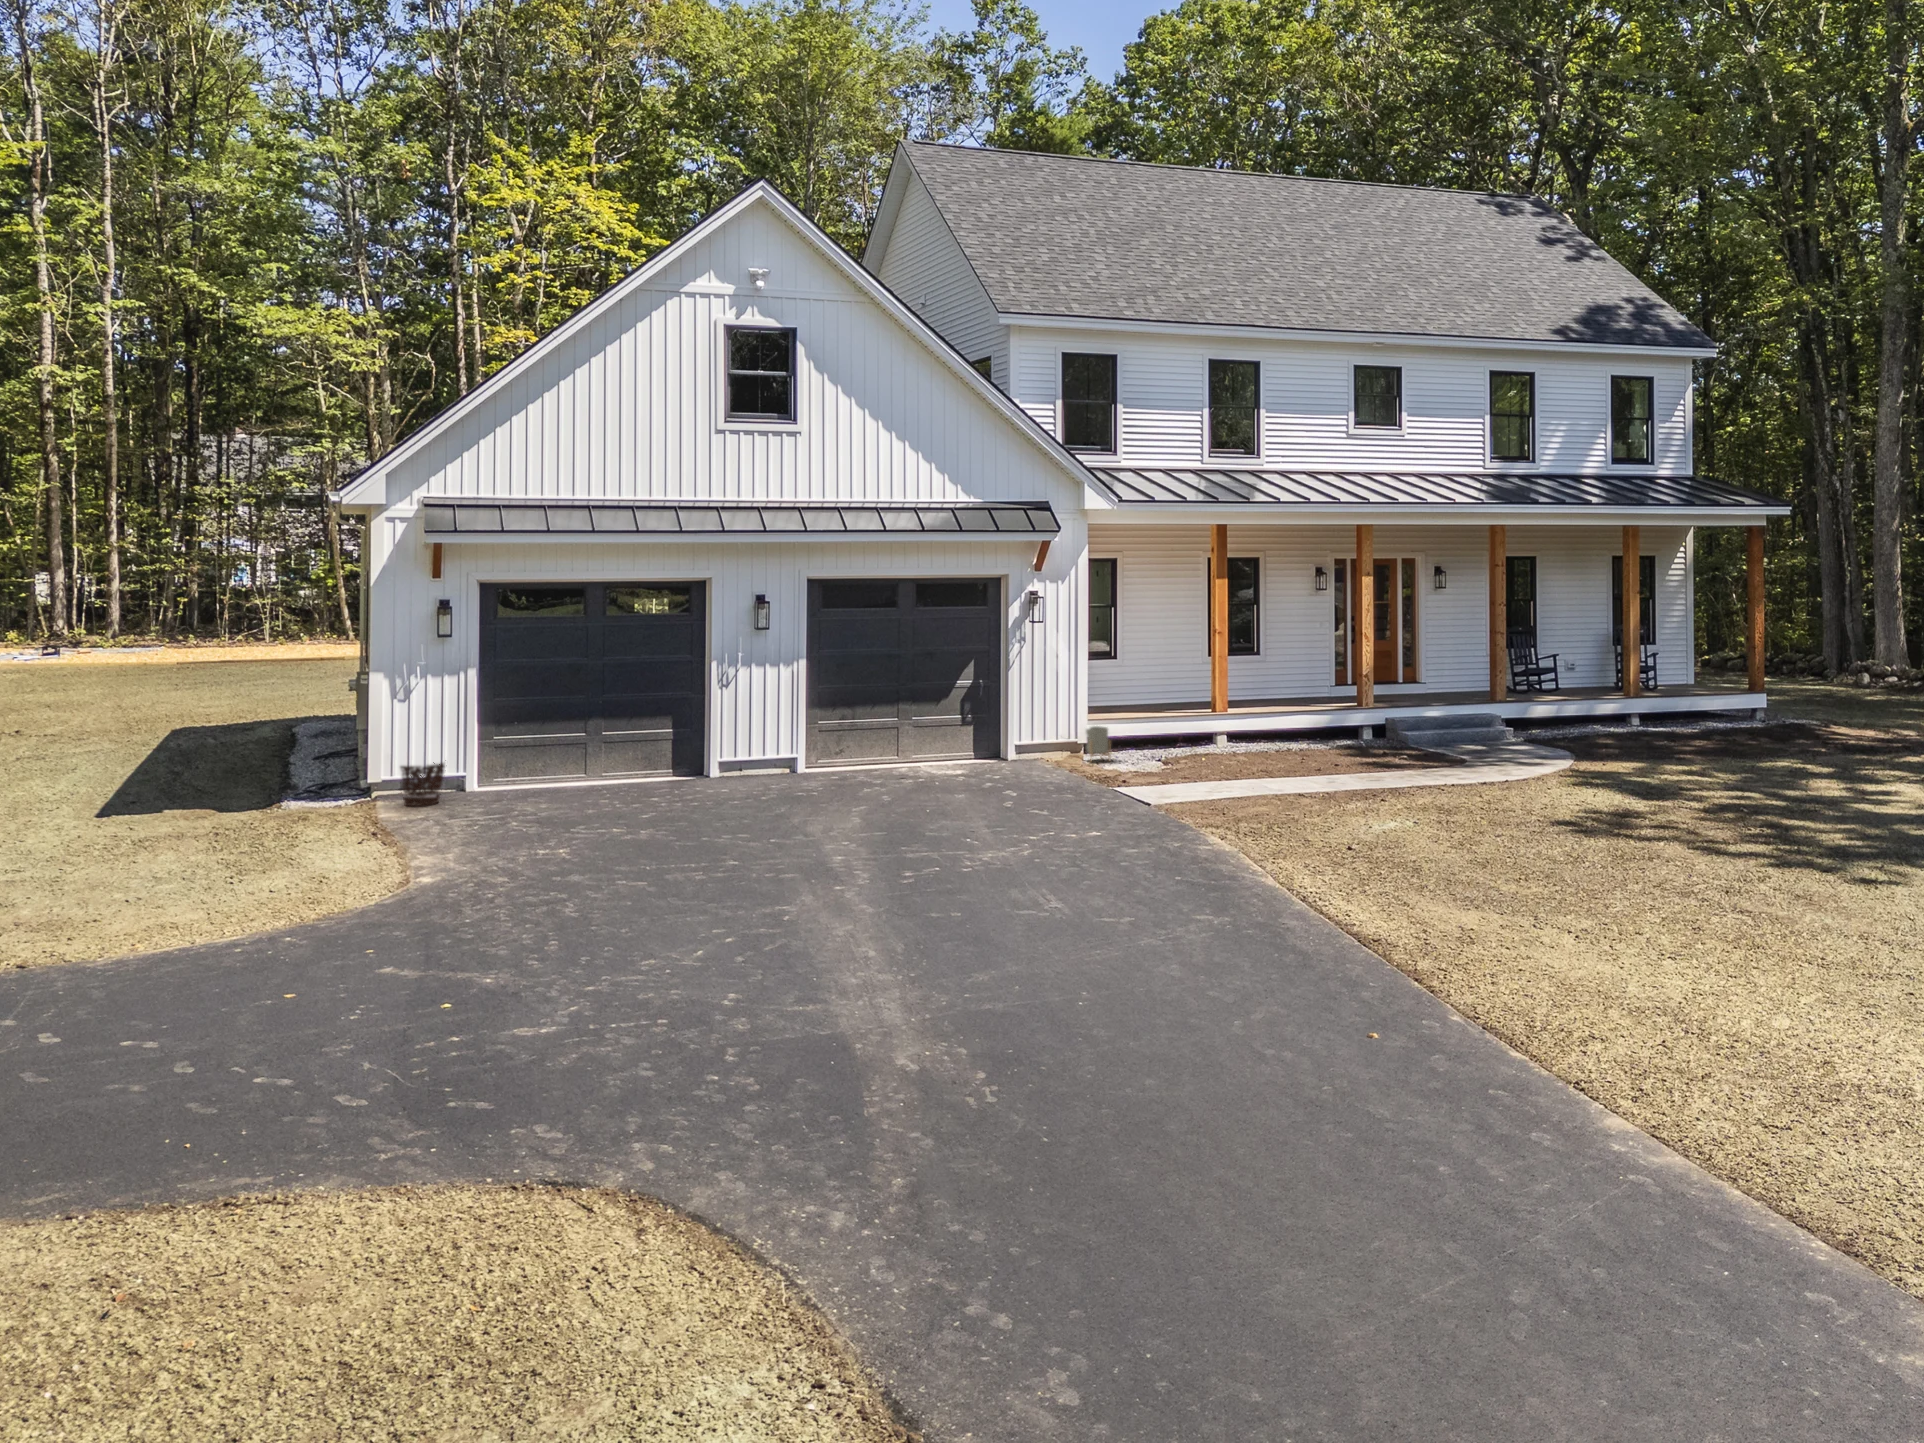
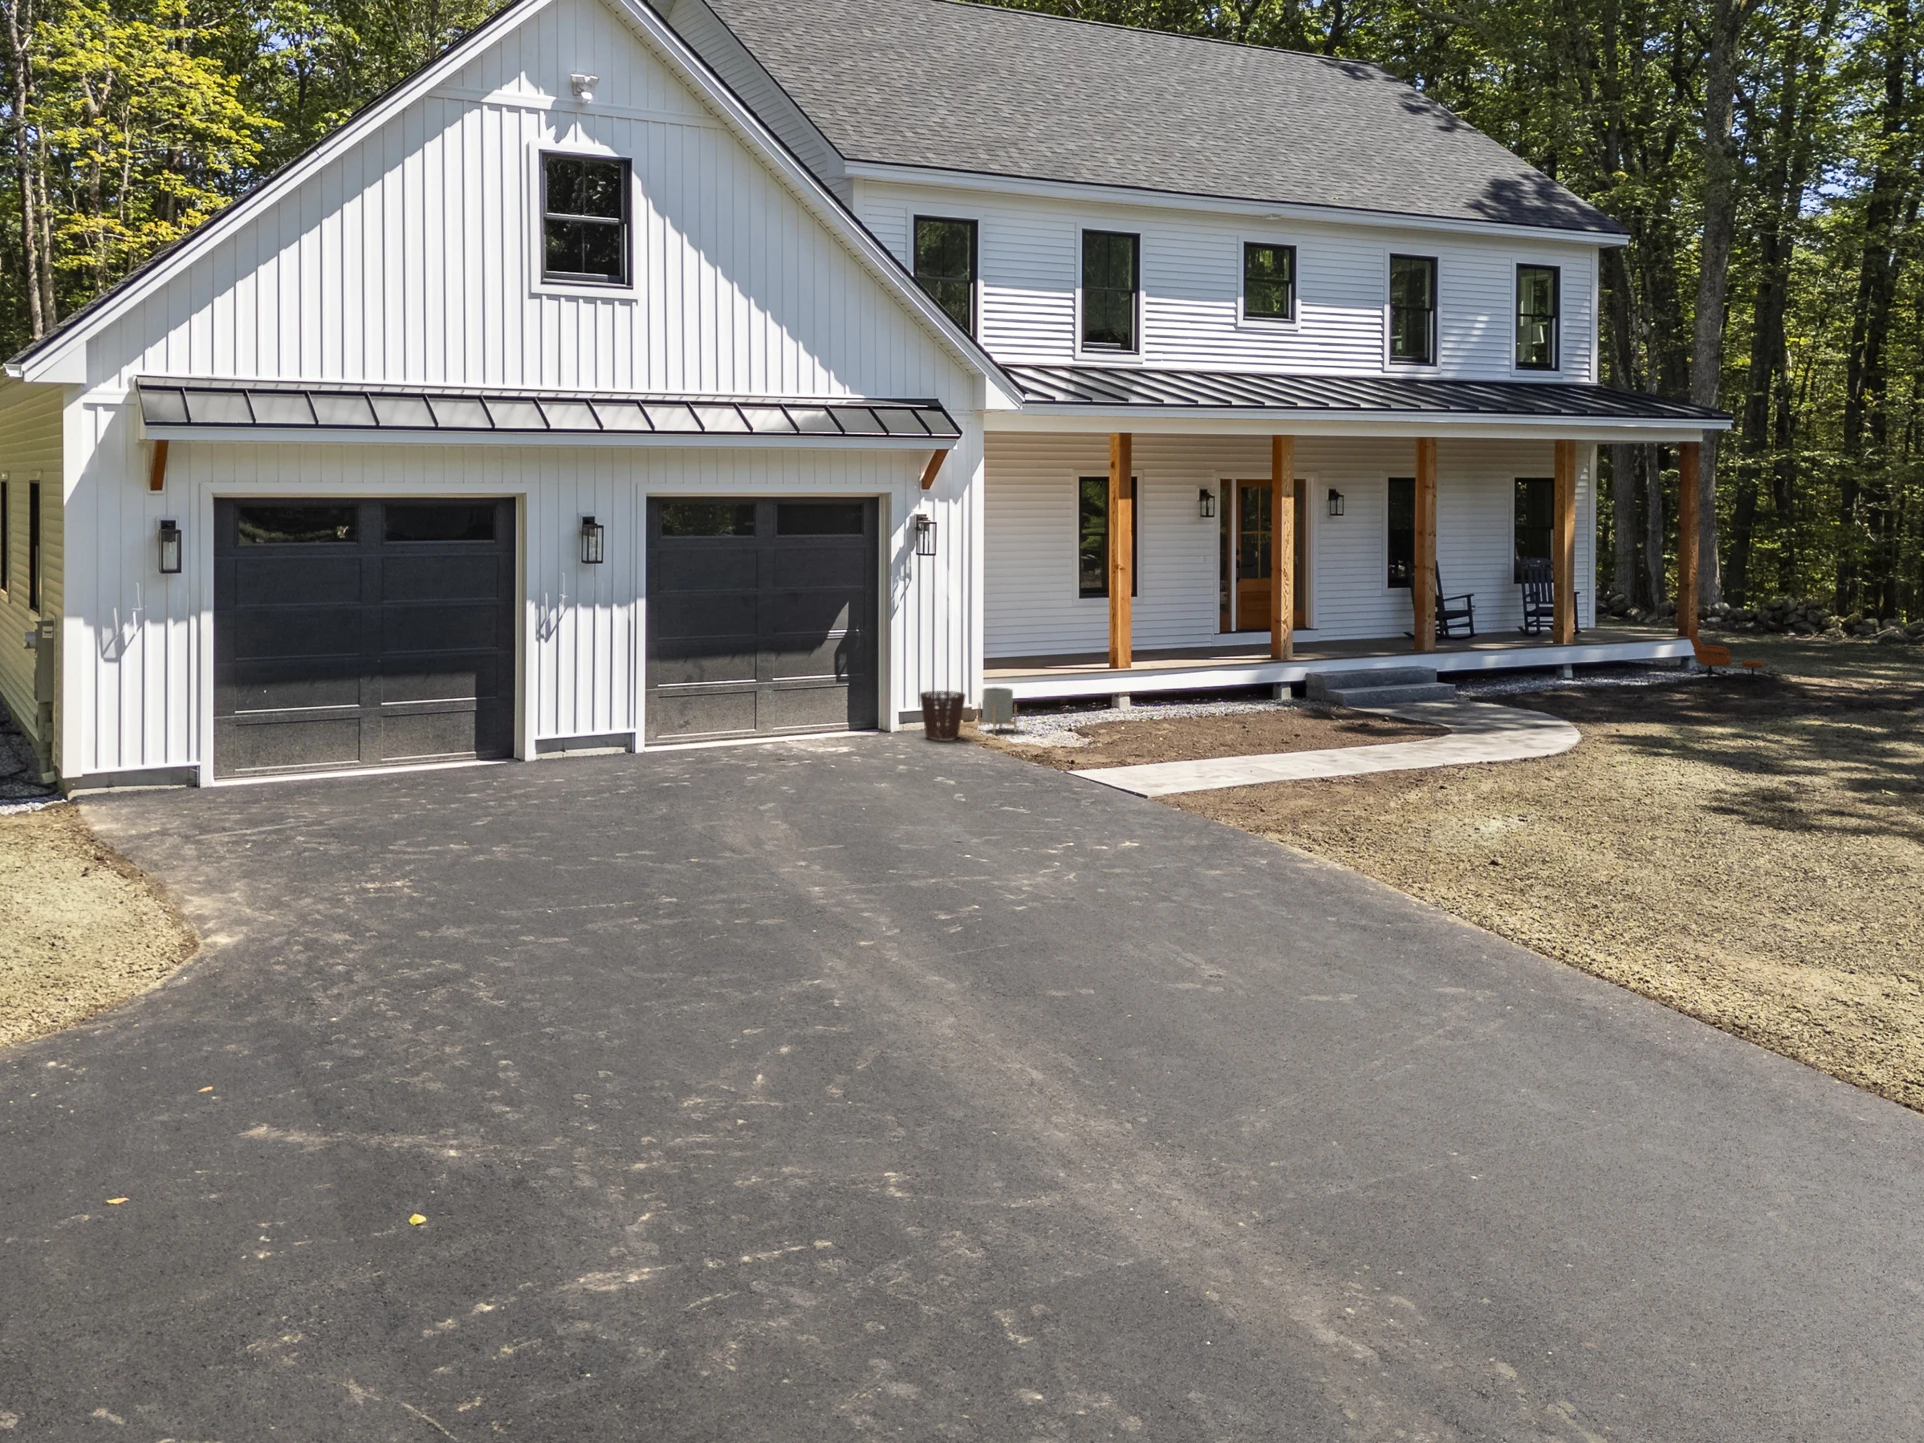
lounge chair: none [1738,680,1803,728] -> present [1688,625,1767,681]
basket: present [401,762,445,807] -> present [920,691,965,741]

